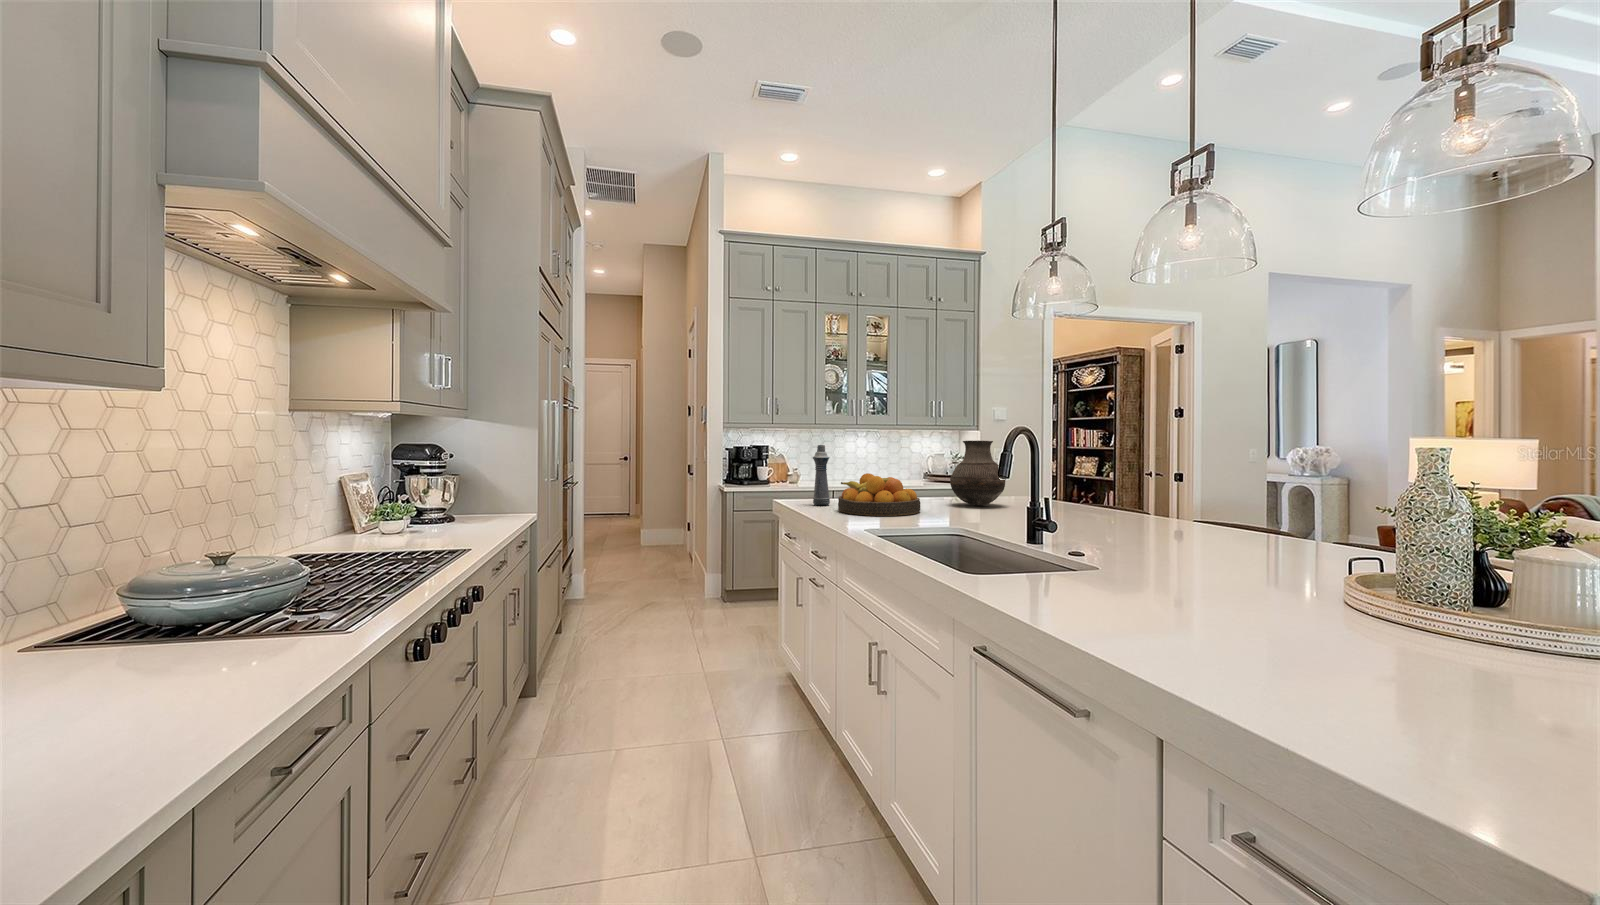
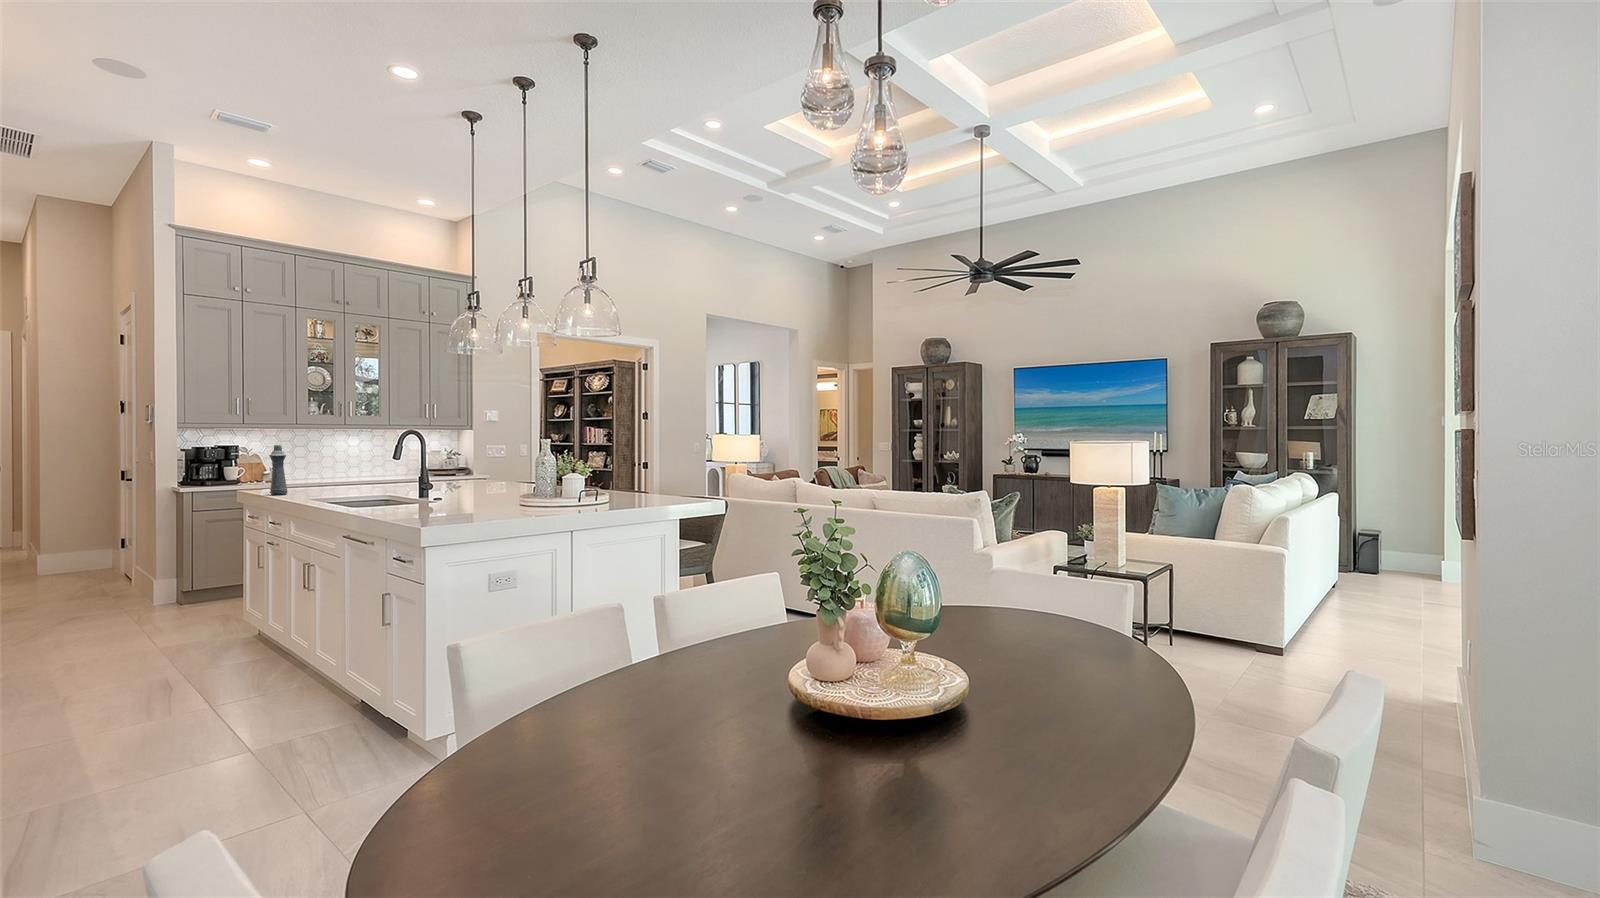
vase: present [950,440,1006,505] -> none [399,441,445,489]
fruit bowl: present [838,473,920,516] -> none [290,467,366,498]

